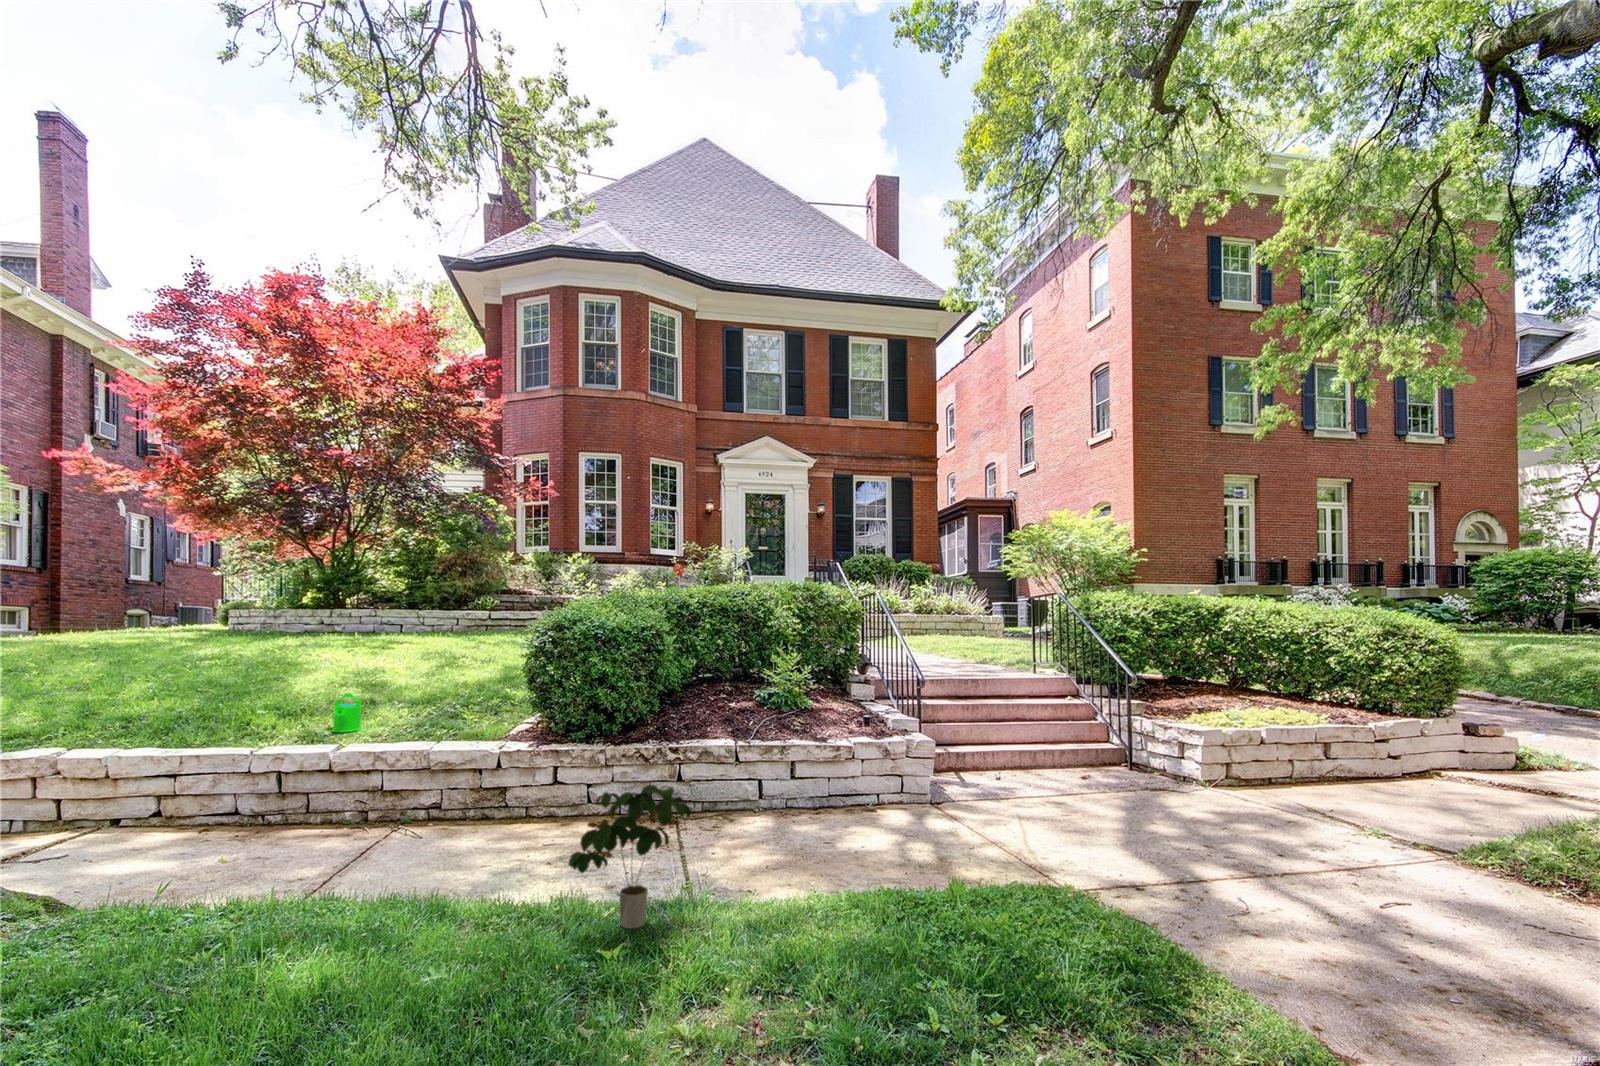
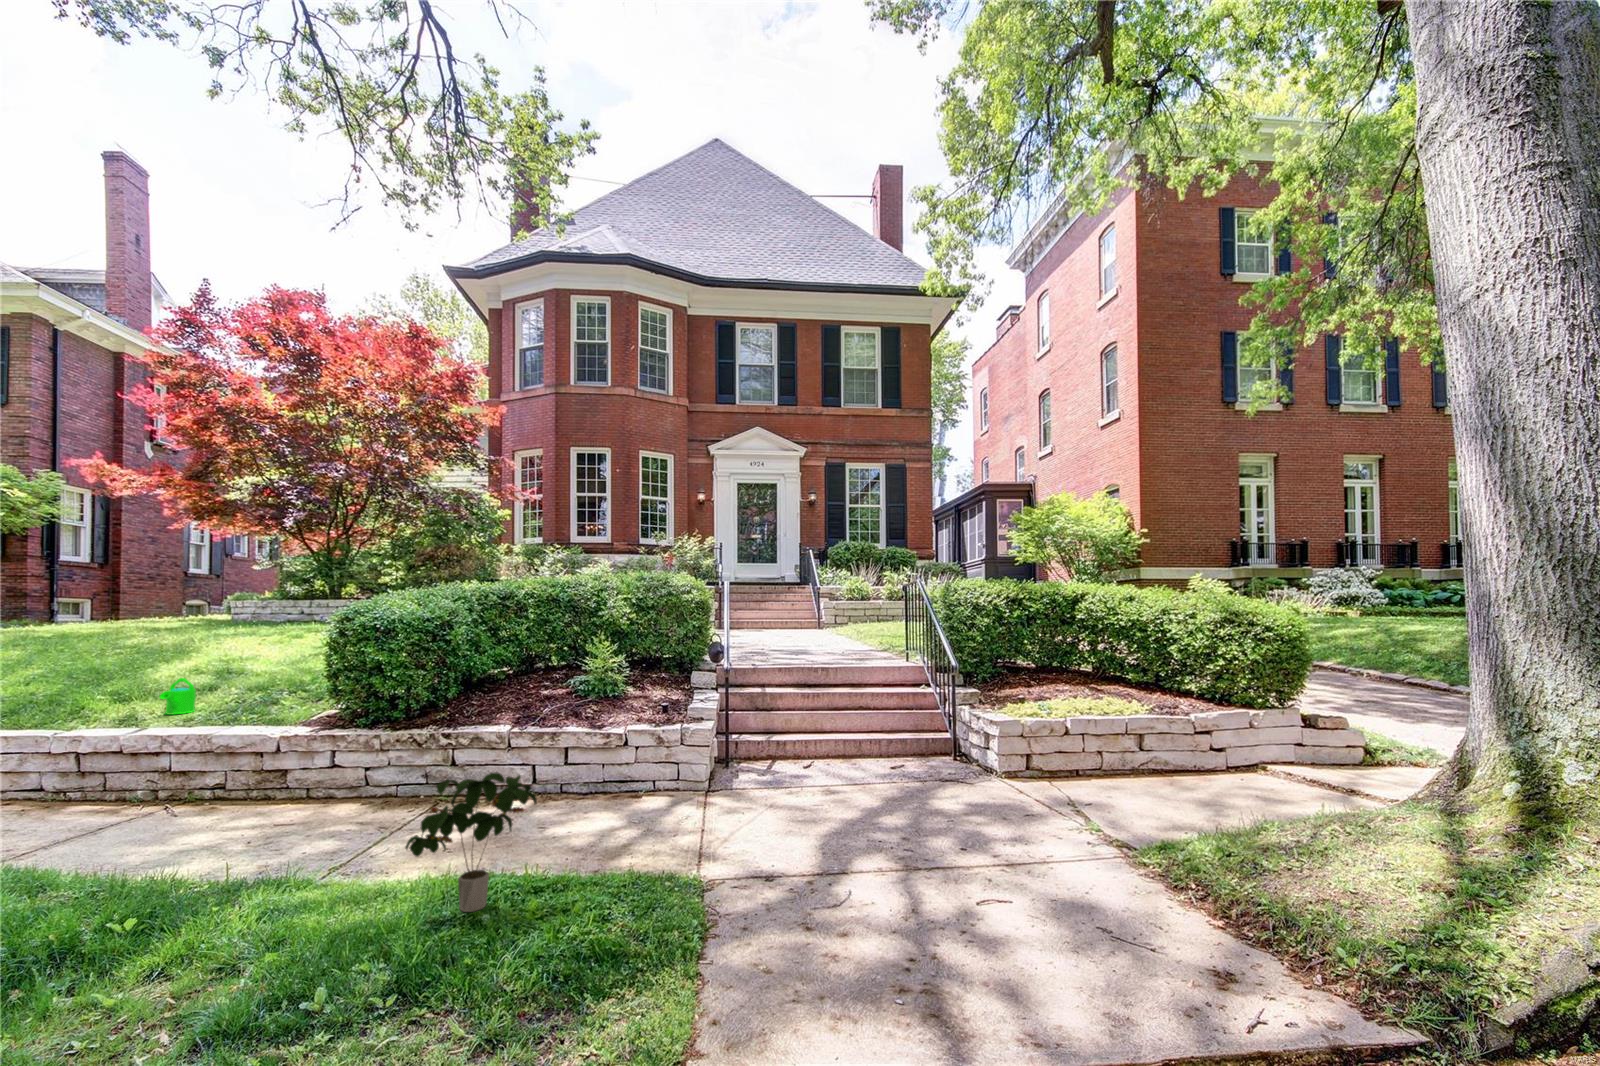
potted plant: present [569,785,691,929] -> present [406,773,537,912]

